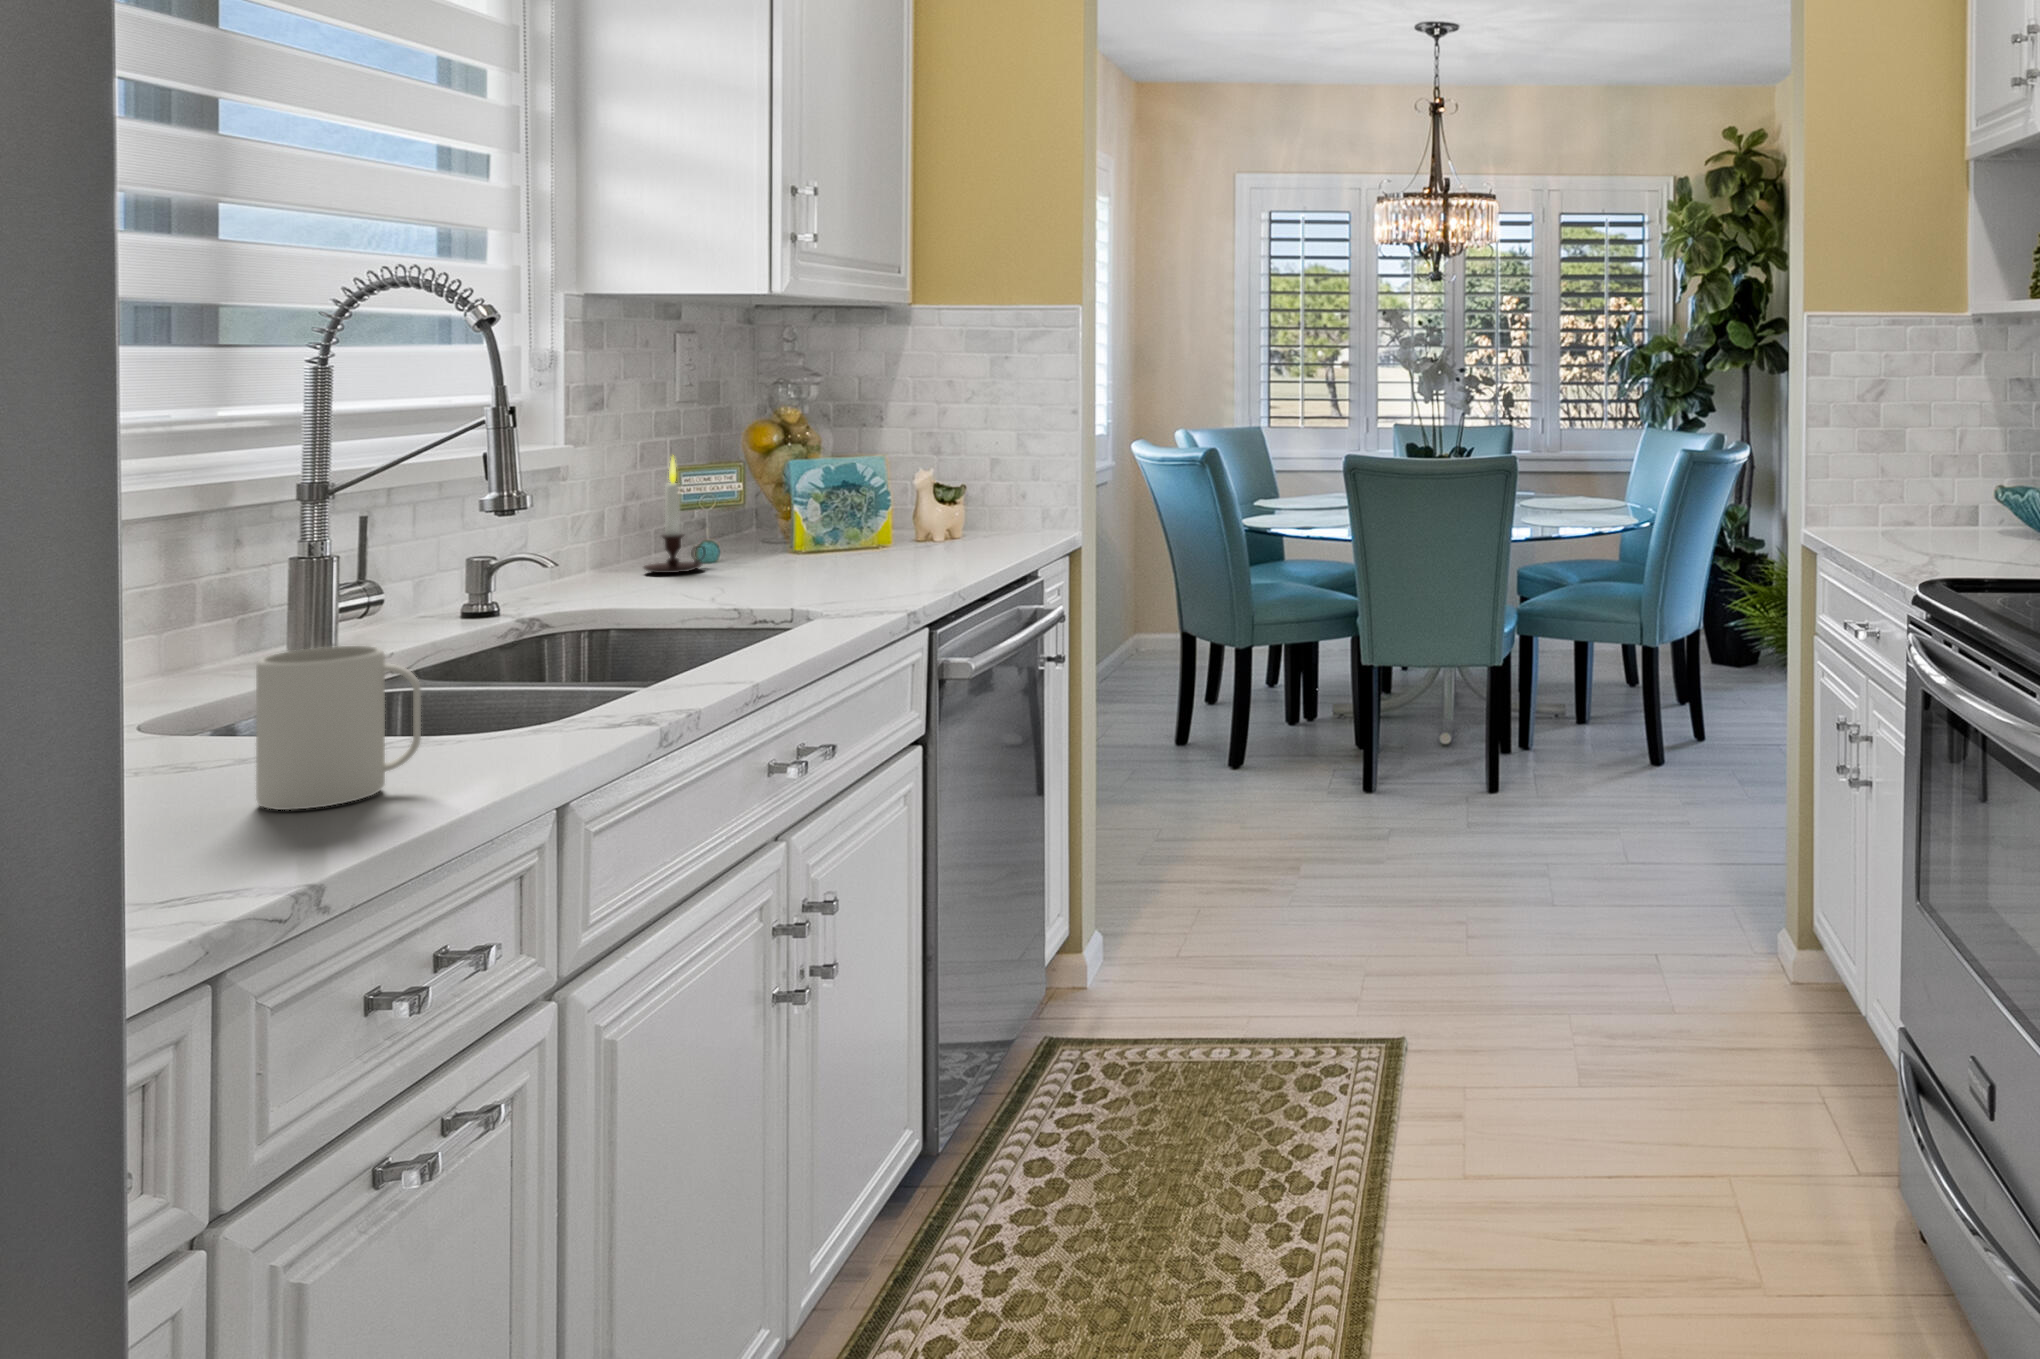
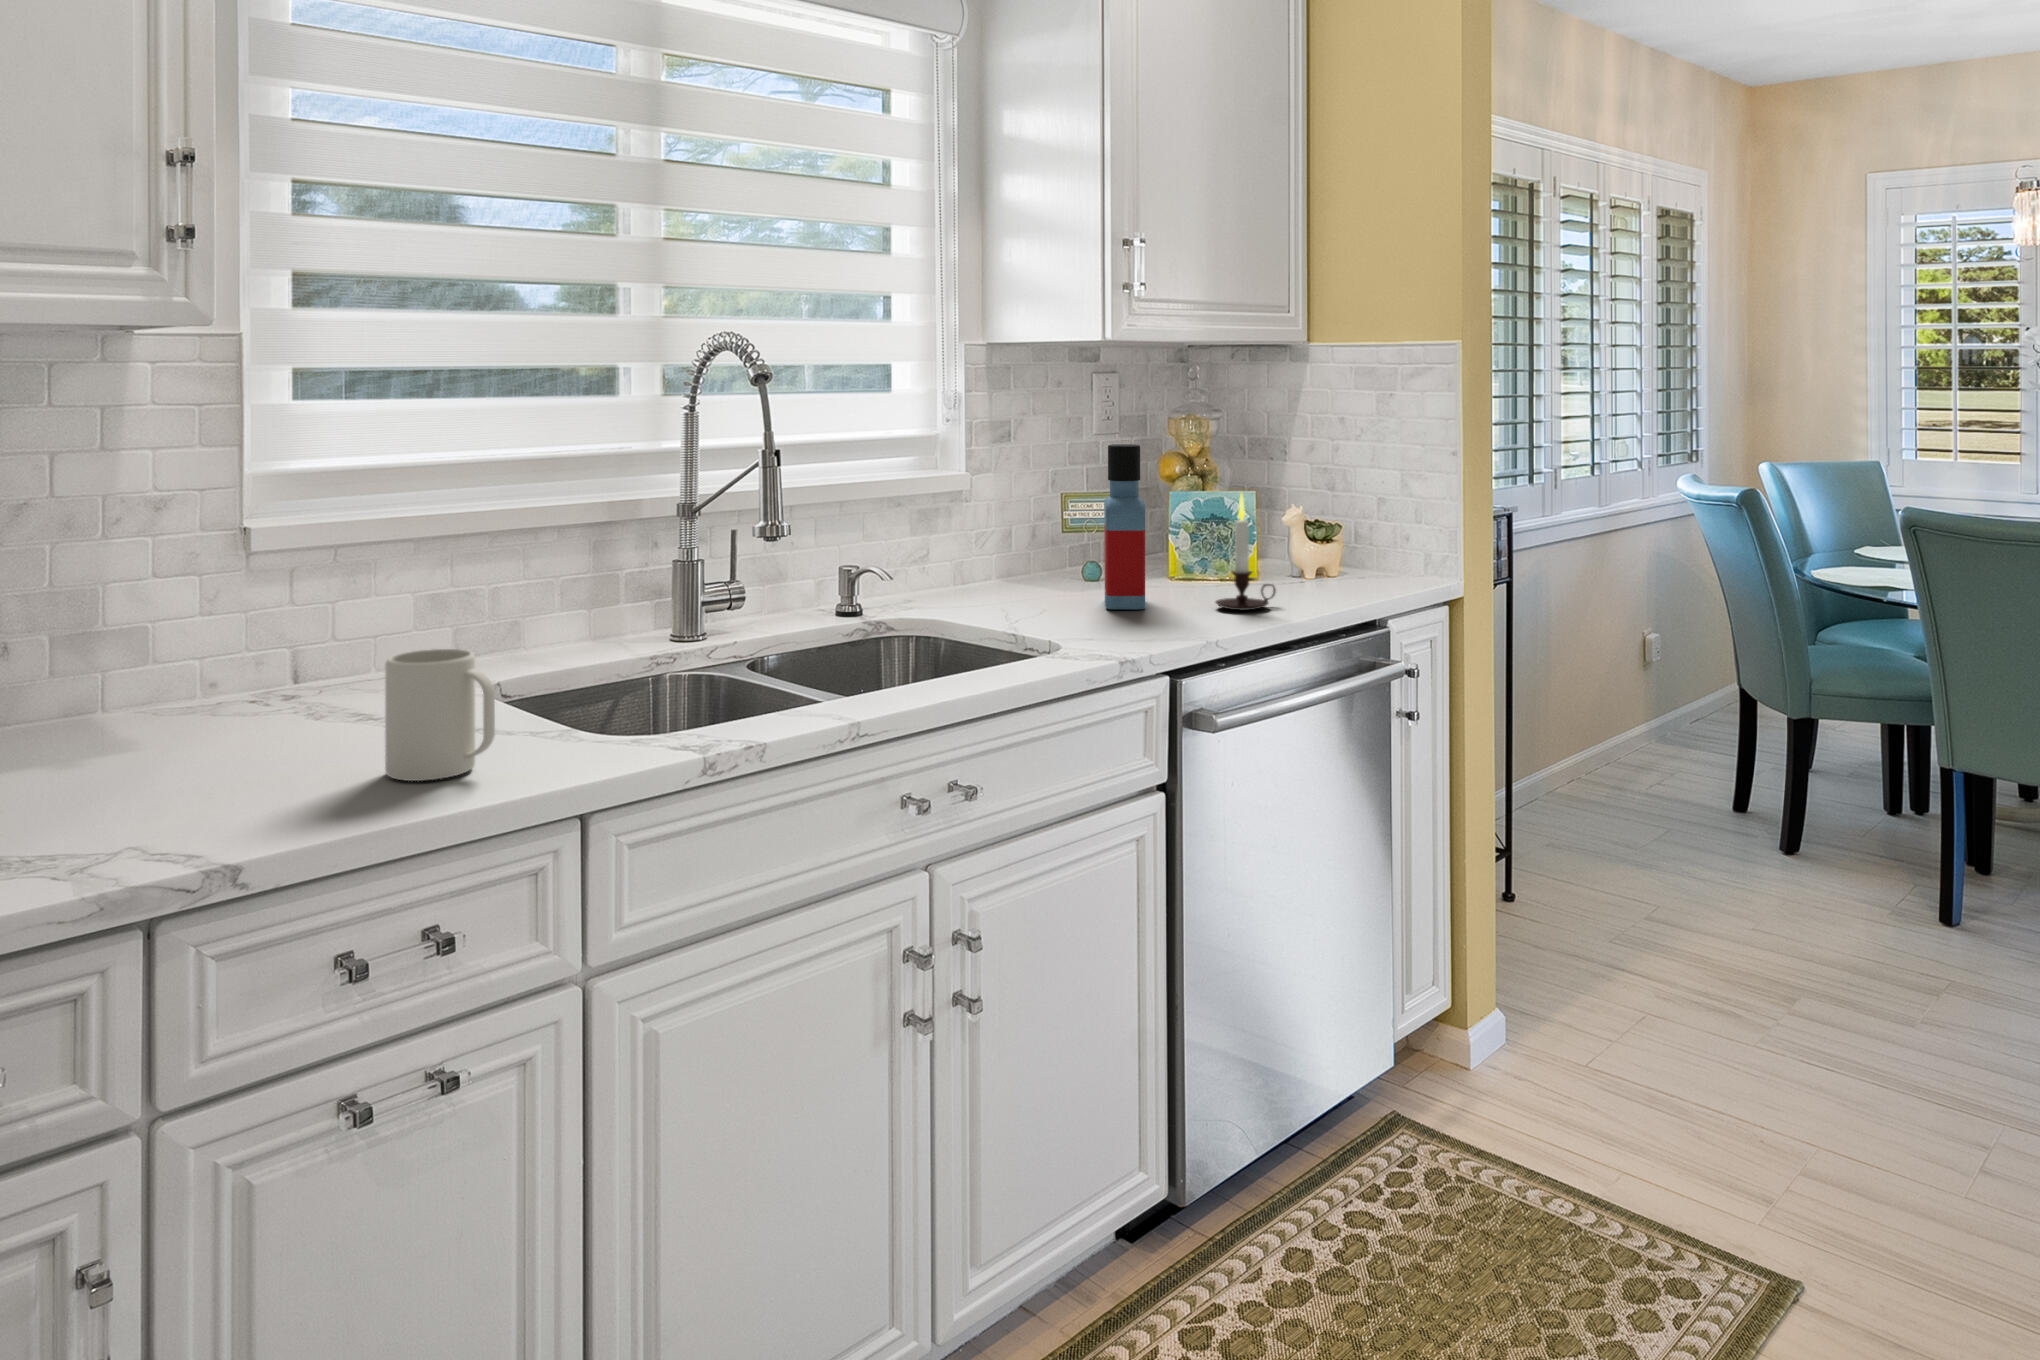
bottle: none [757,409,829,582] -> present [1104,444,1145,609]
candle: present [644,457,706,573] -> present [1216,494,1276,610]

